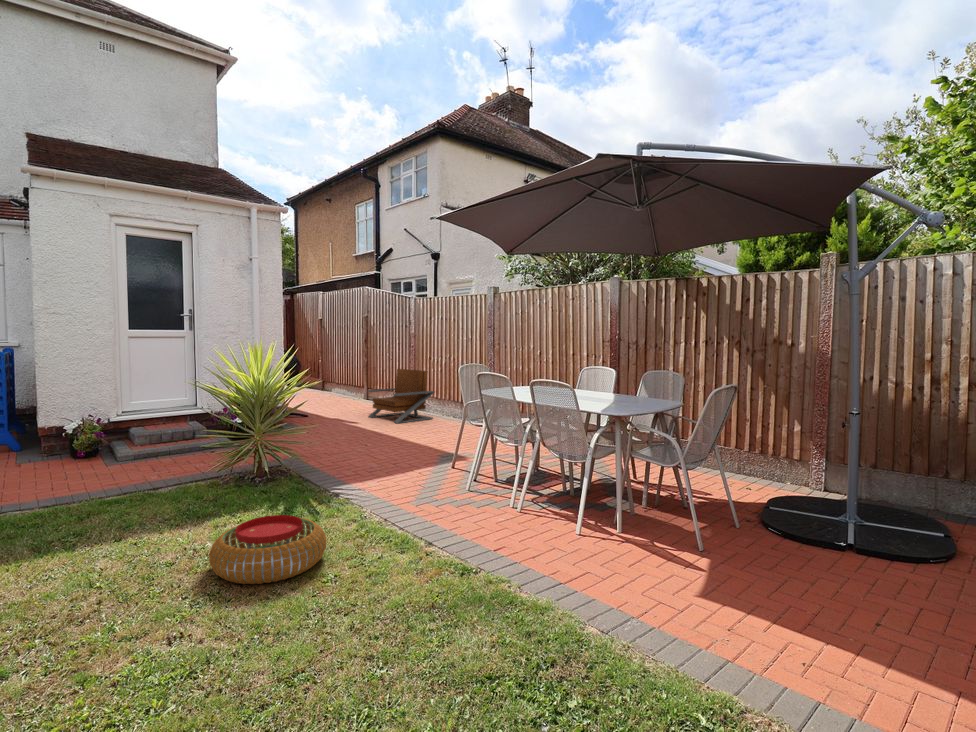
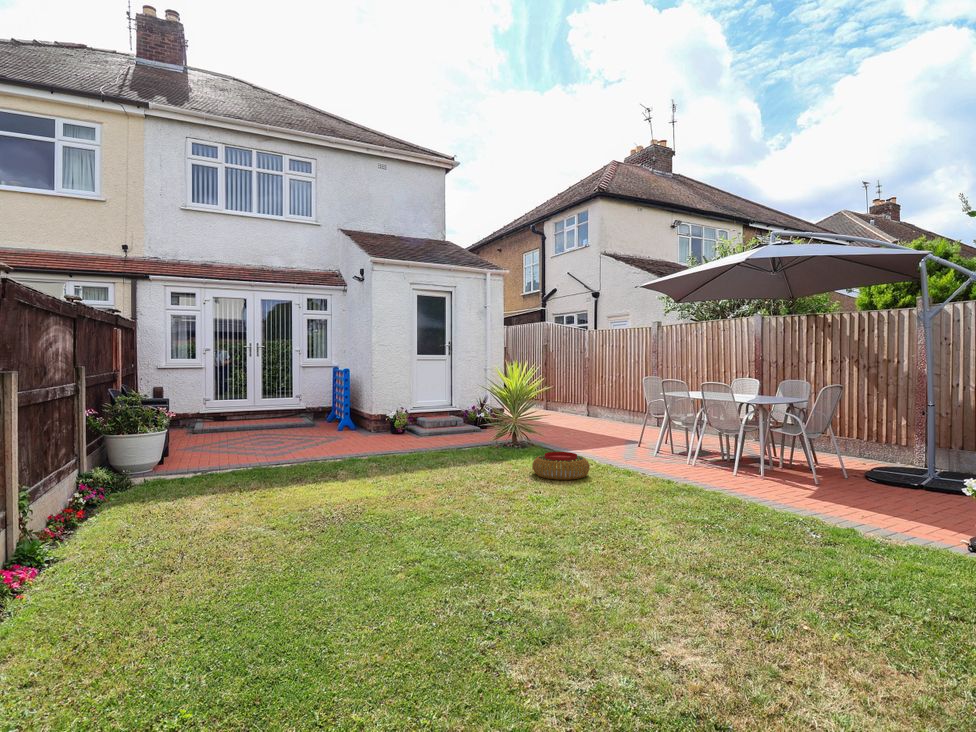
lounge chair: present [368,369,434,424] -> none [556,385,609,425]

